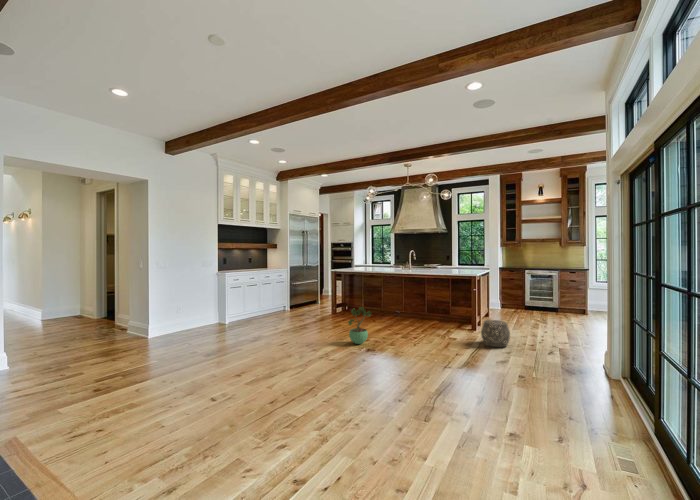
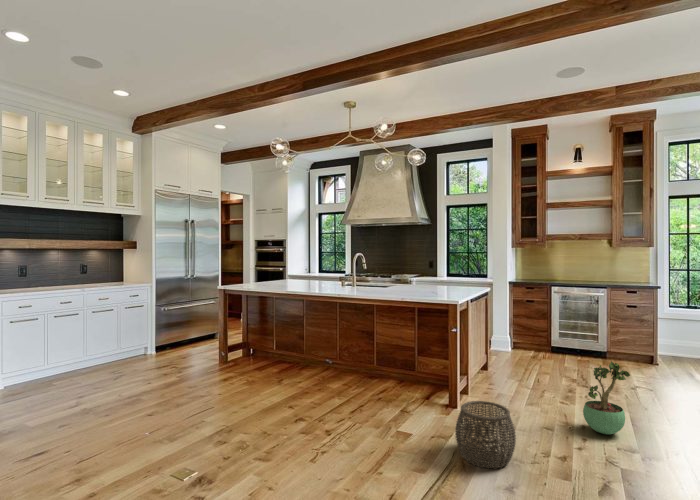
potted plant: present [348,307,372,344] -> present [583,361,630,434]

